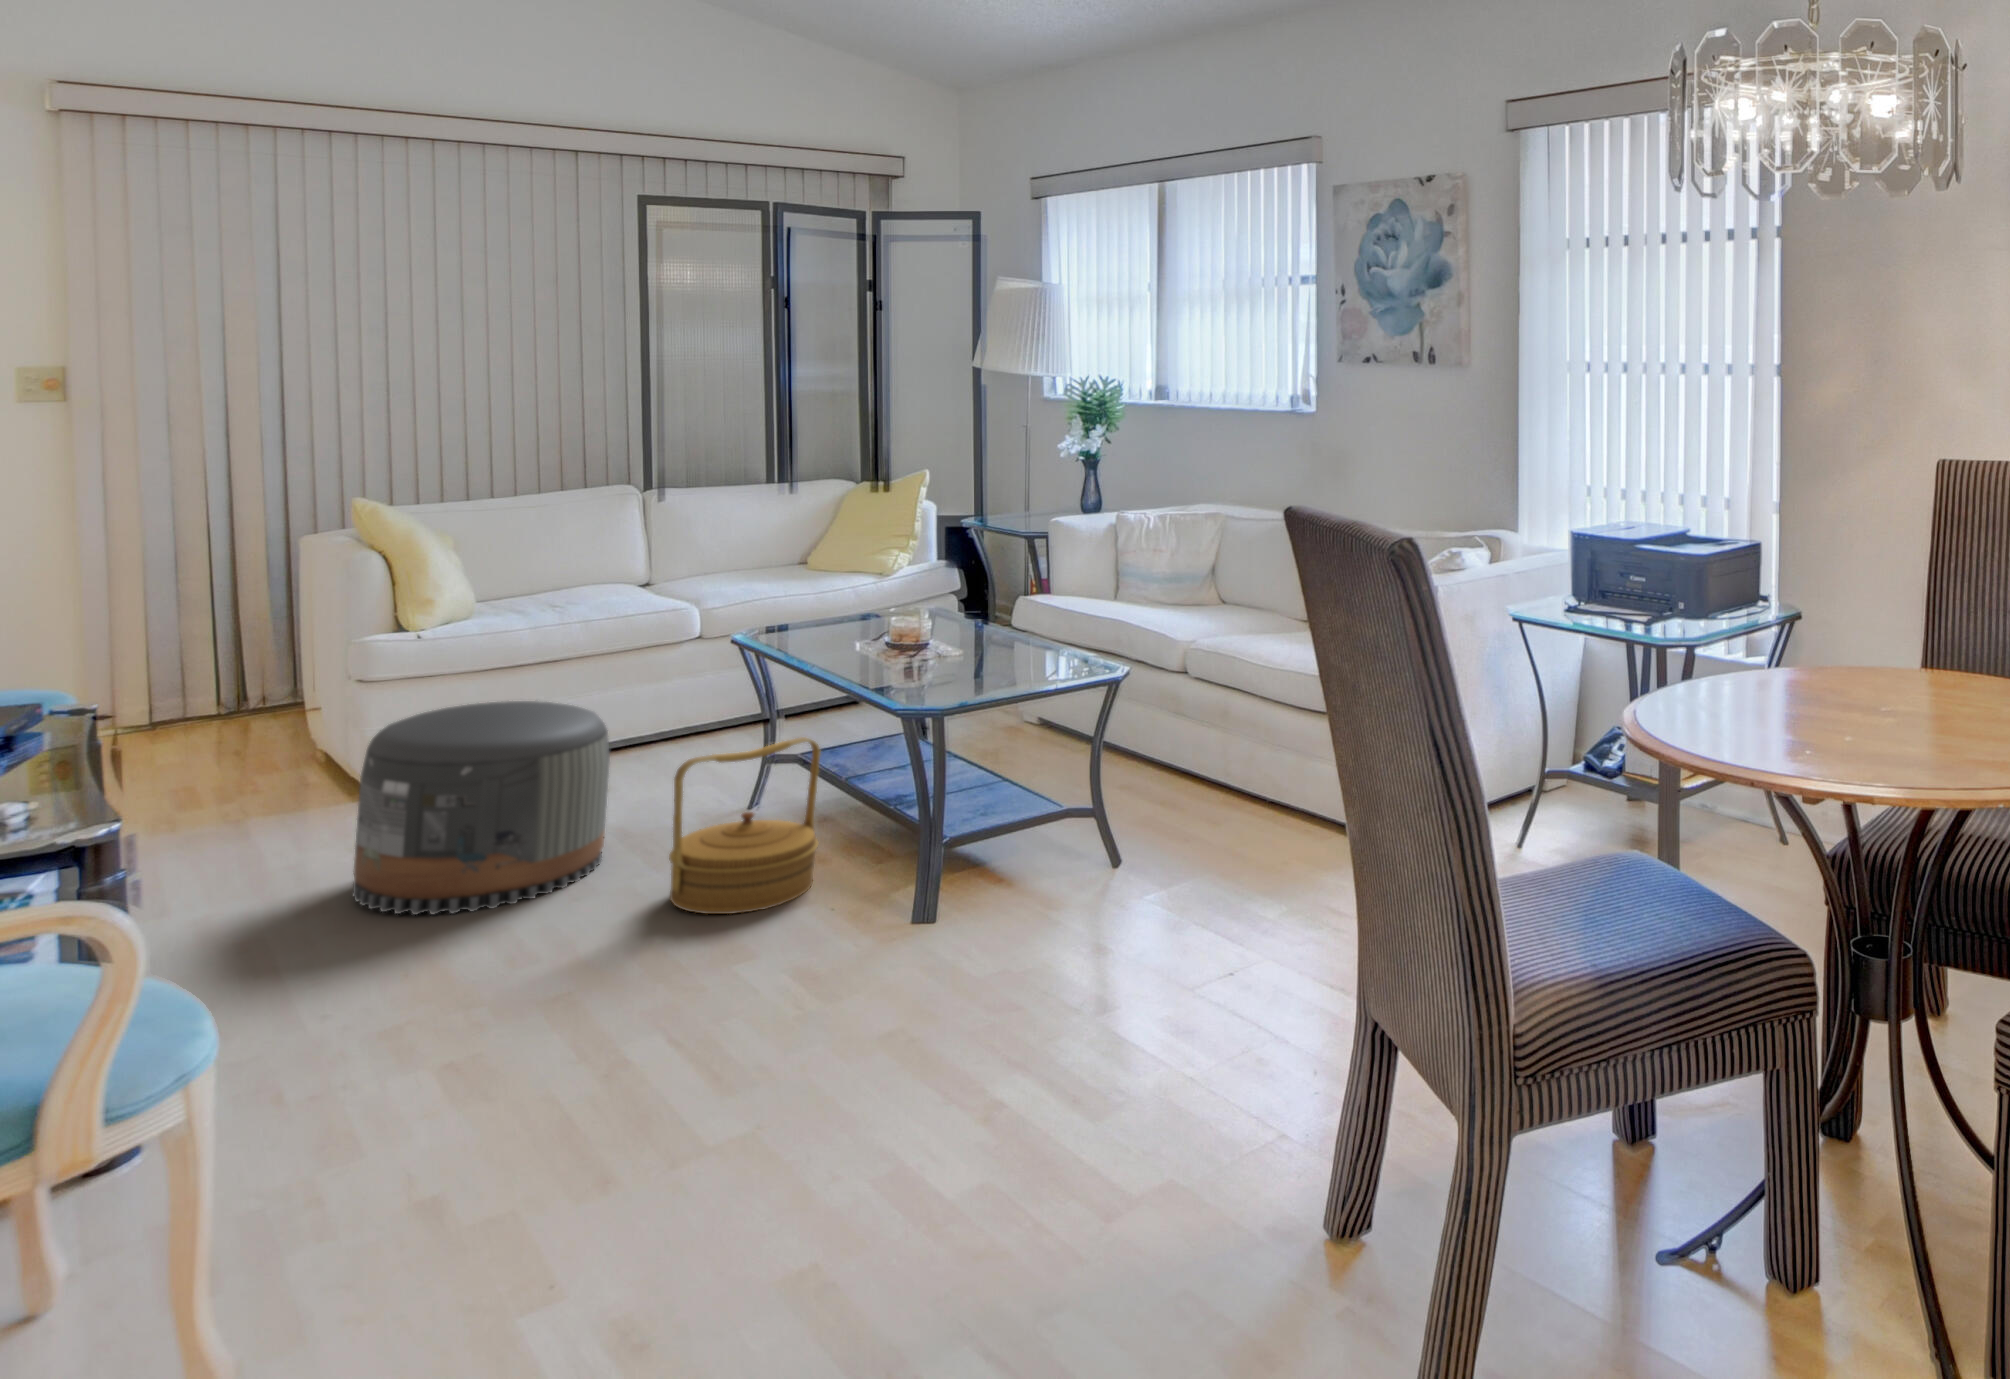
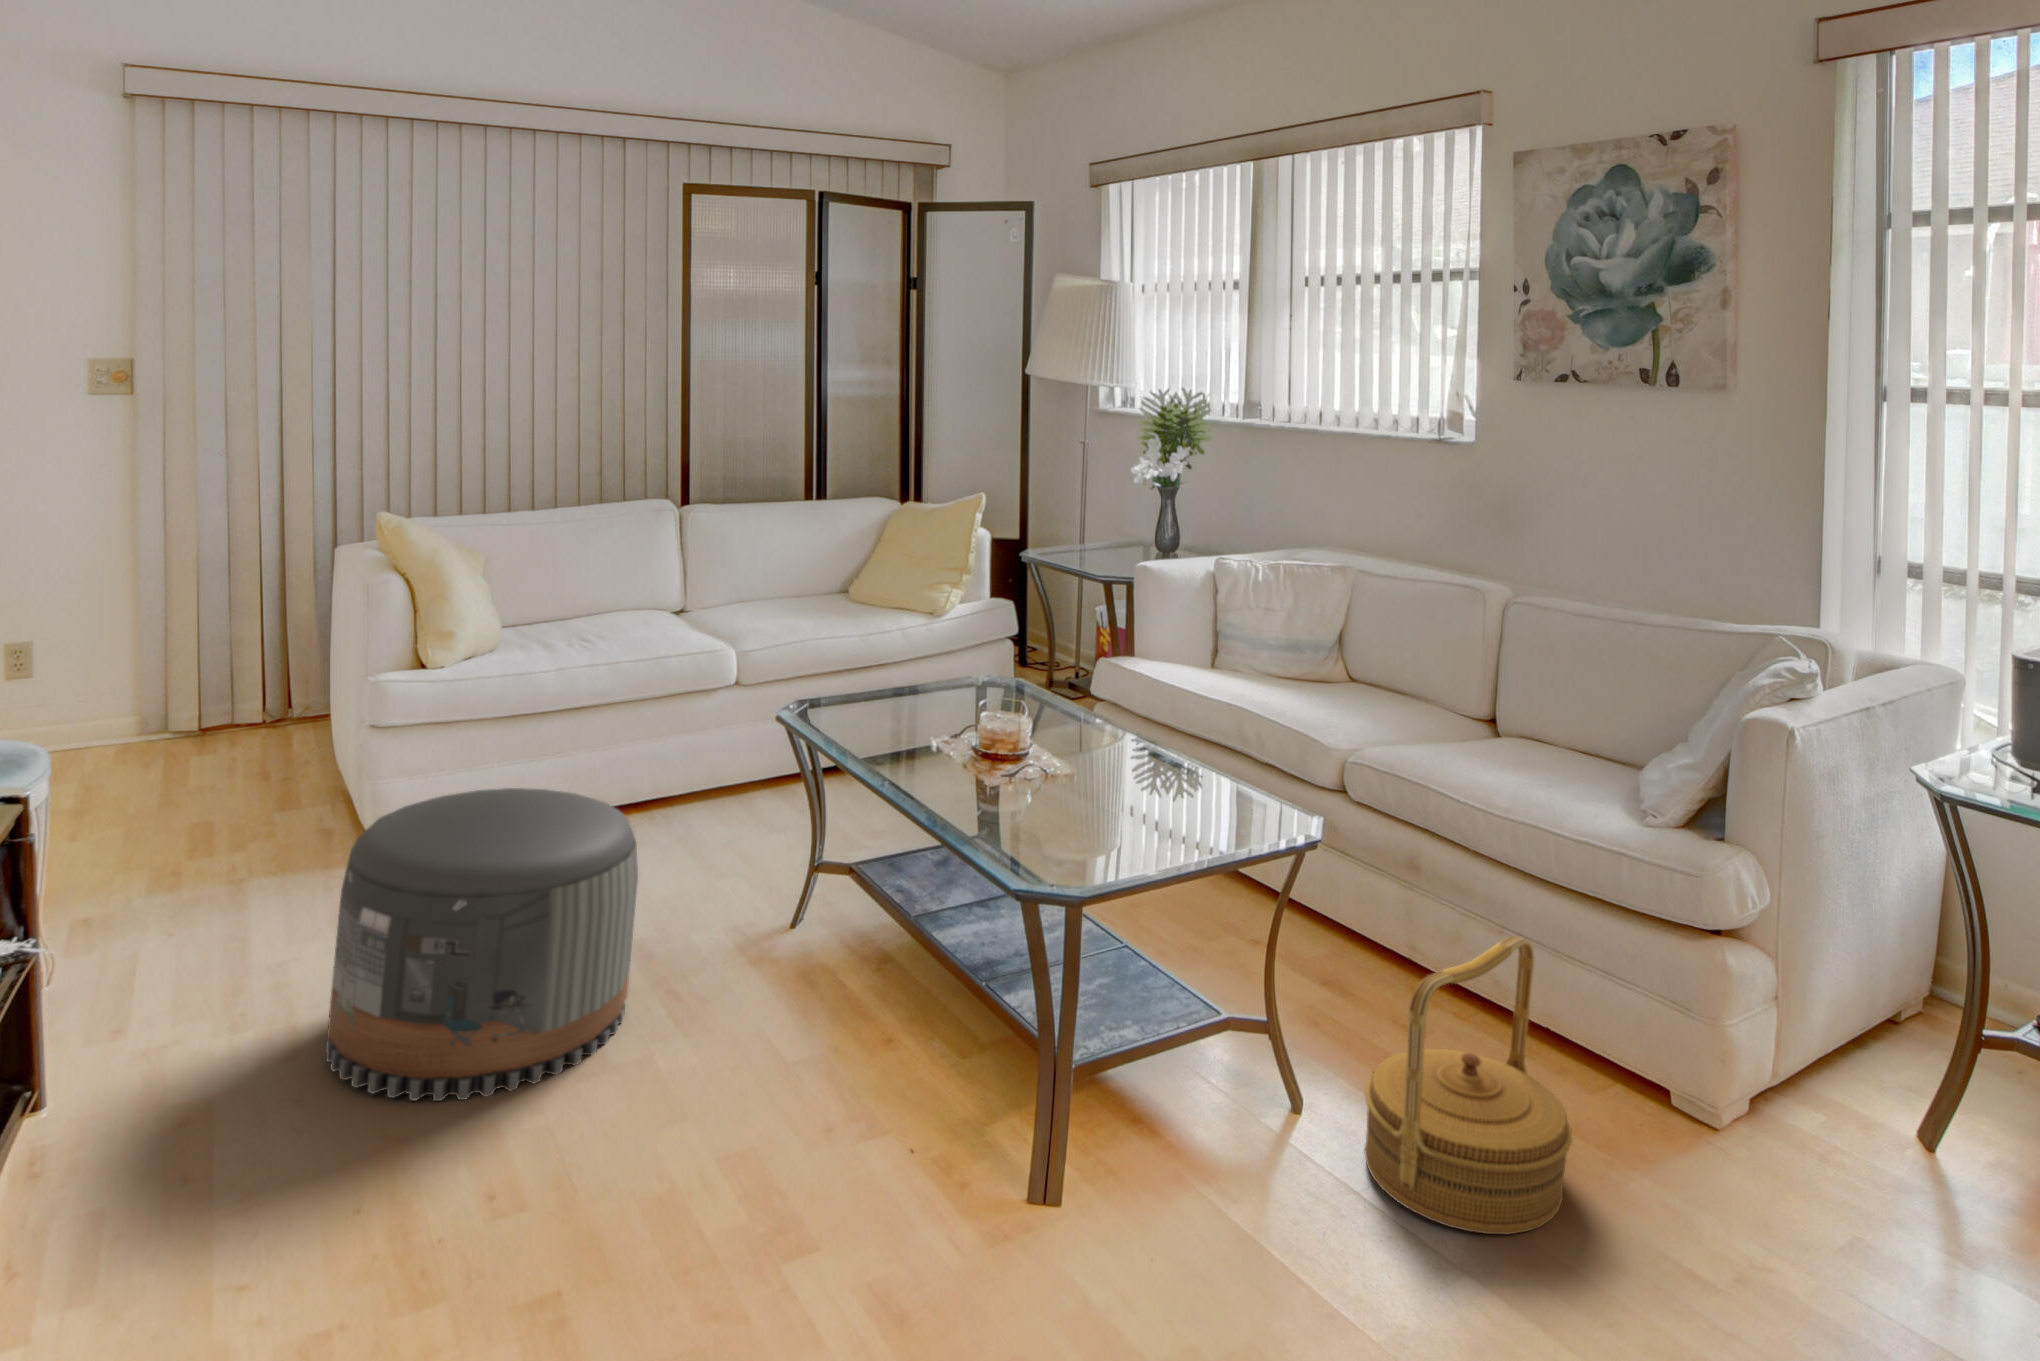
basket: present [669,737,820,914] -> present [1364,935,1572,1234]

